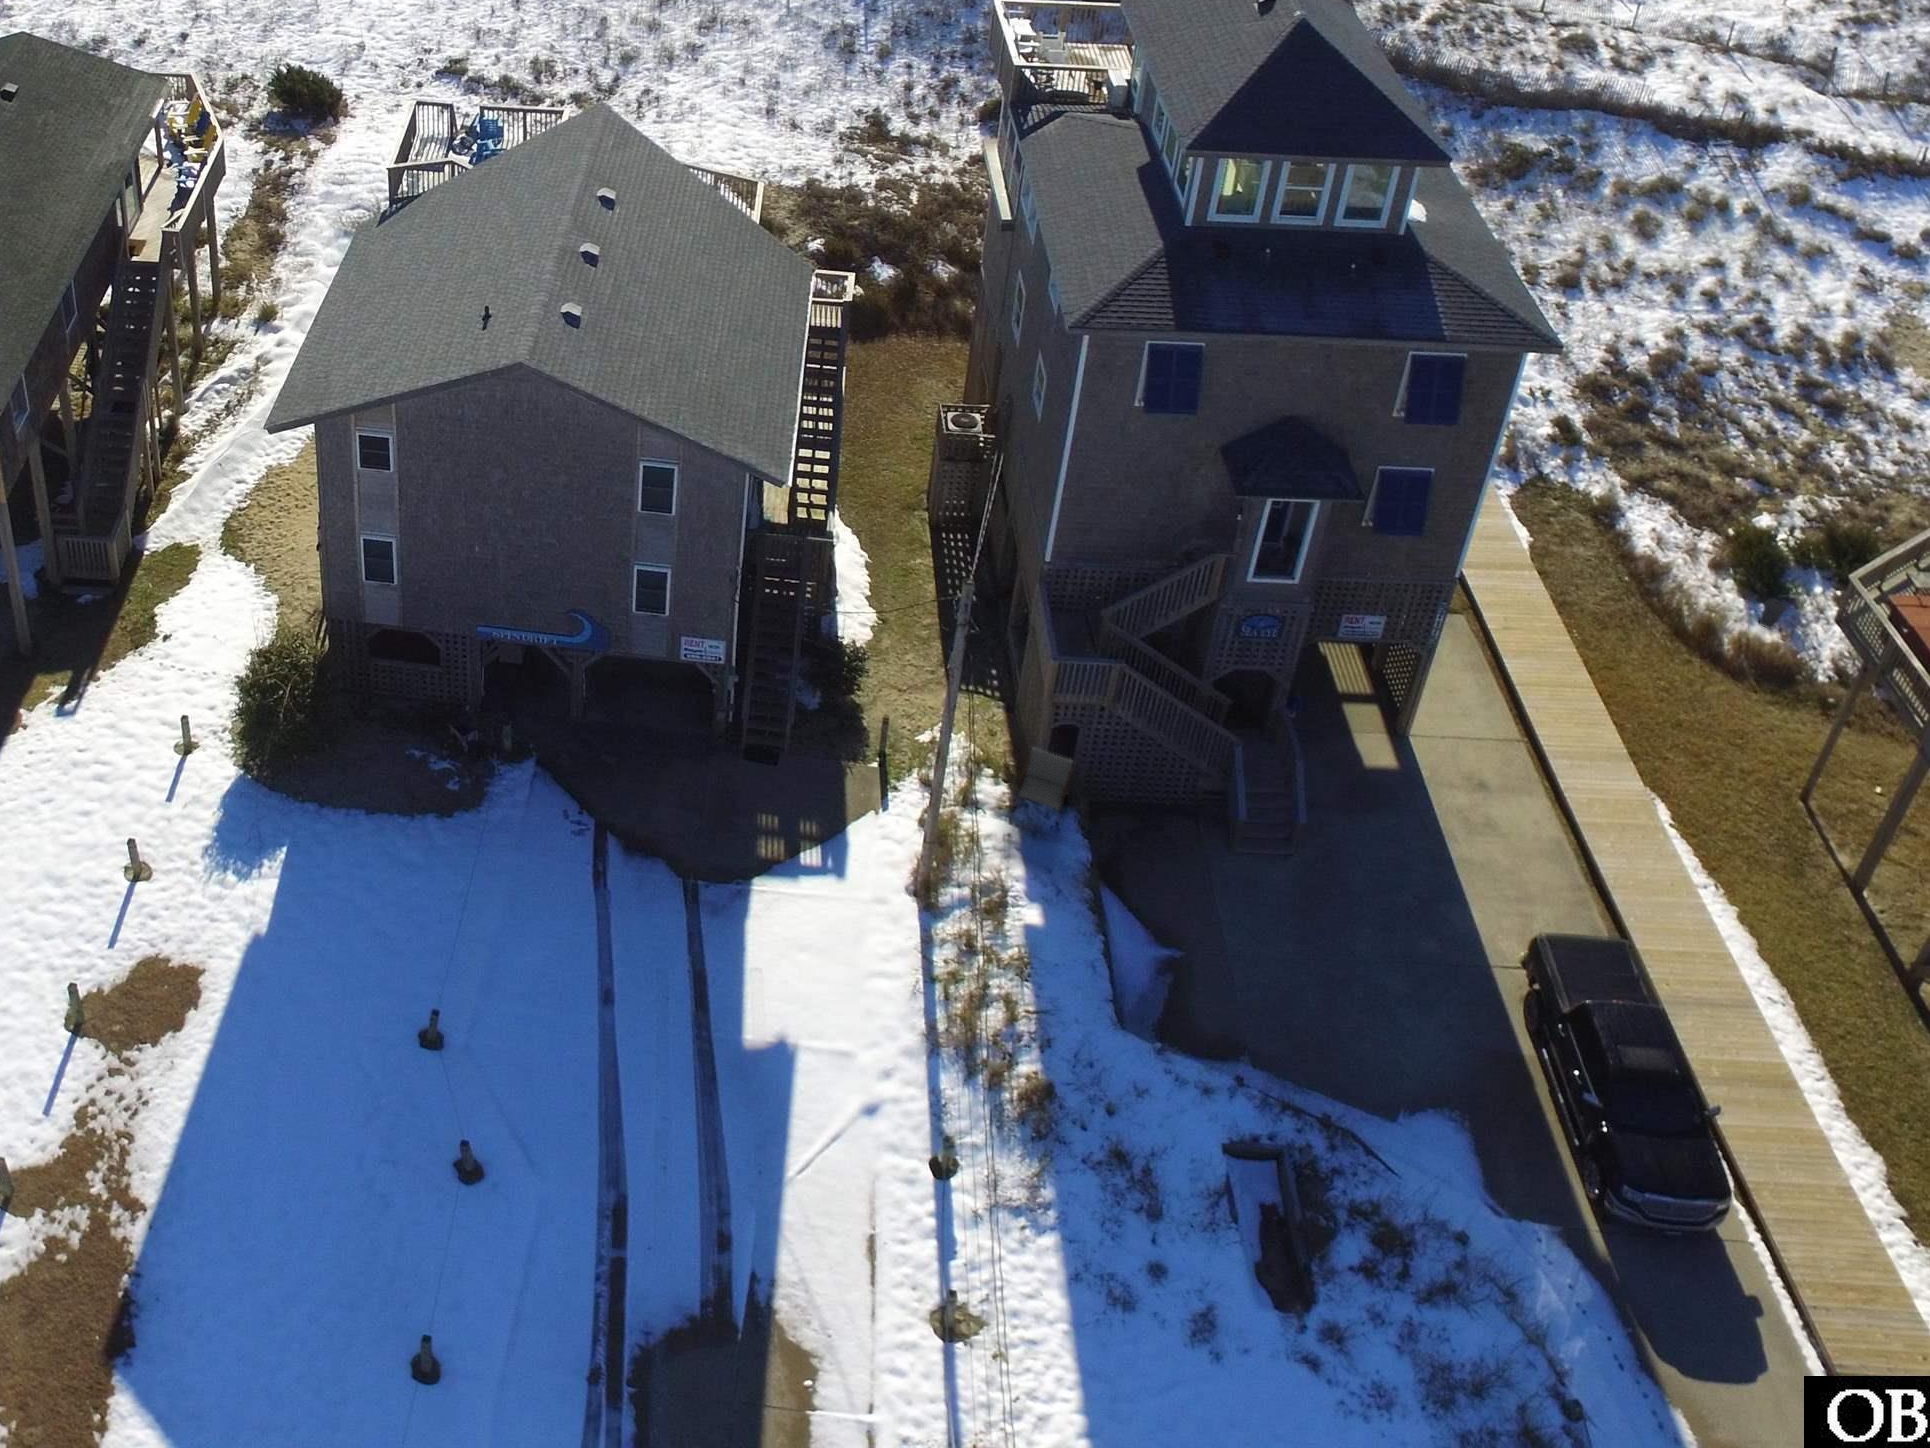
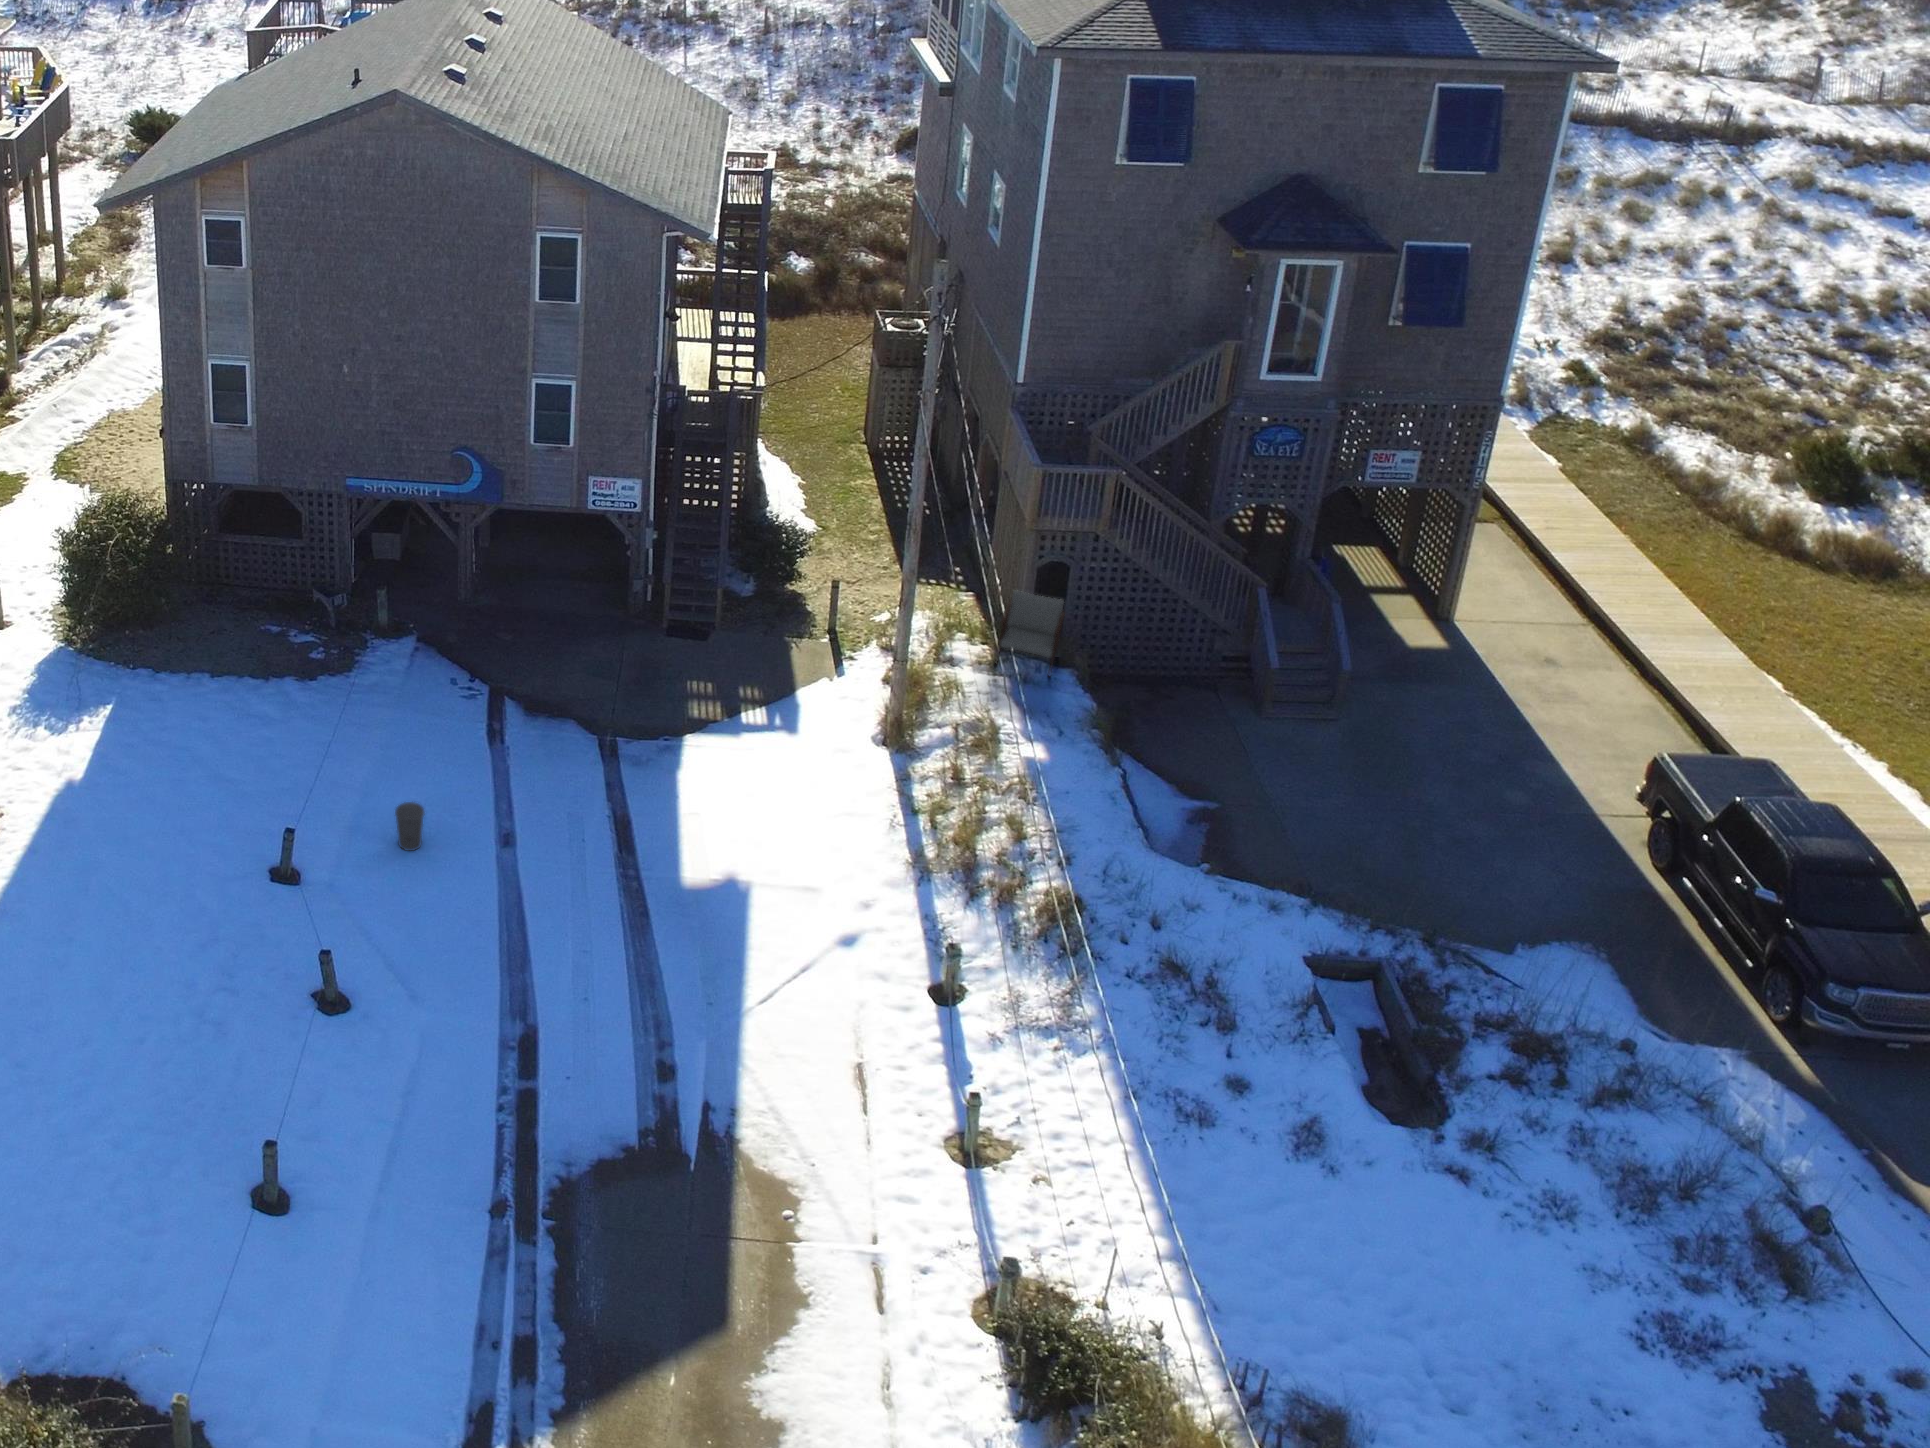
trash can: present [1758,599,1787,629] -> present [395,802,425,851]

